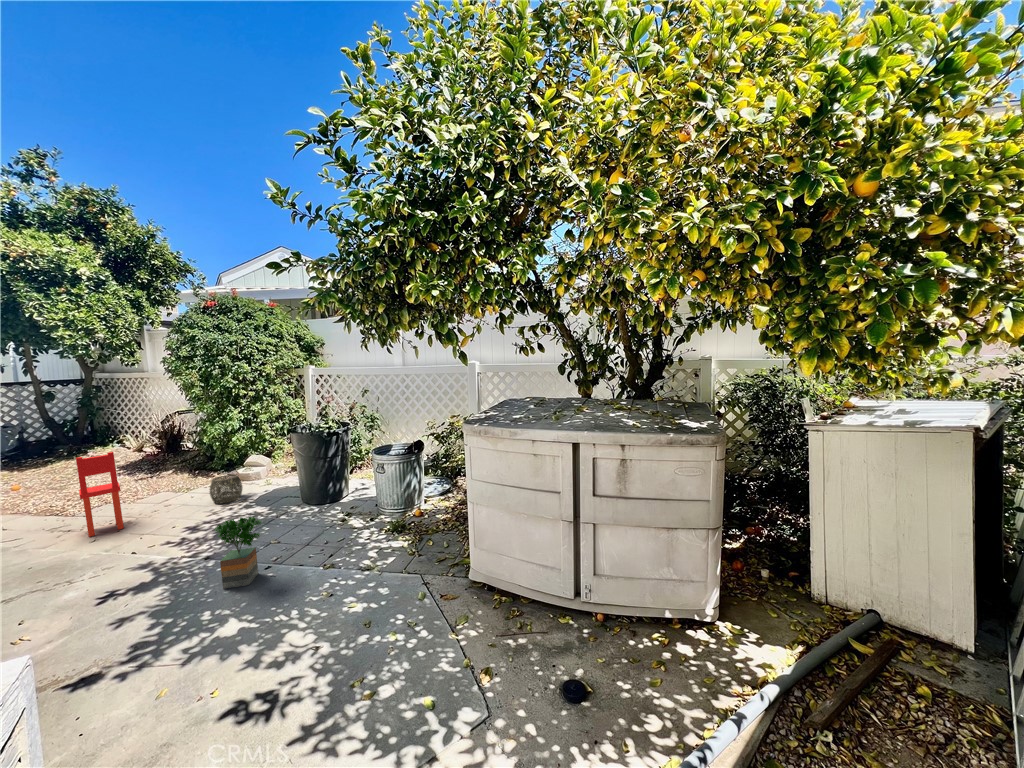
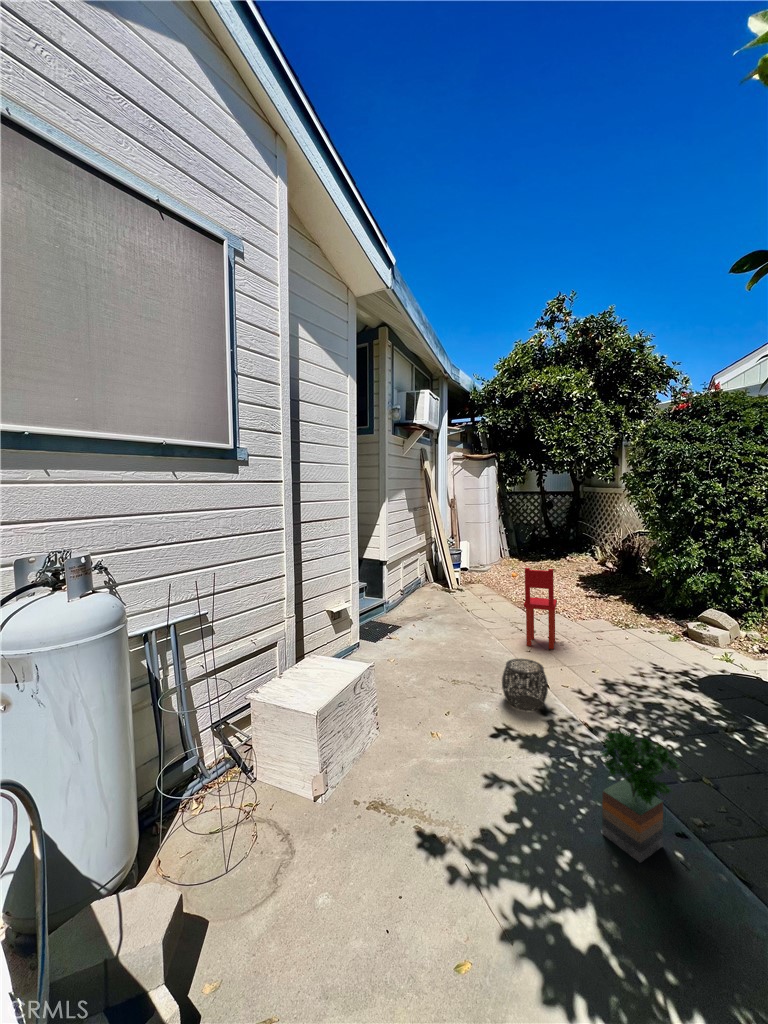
woven basket: present [210,475,243,504] -> present [502,659,548,710]

